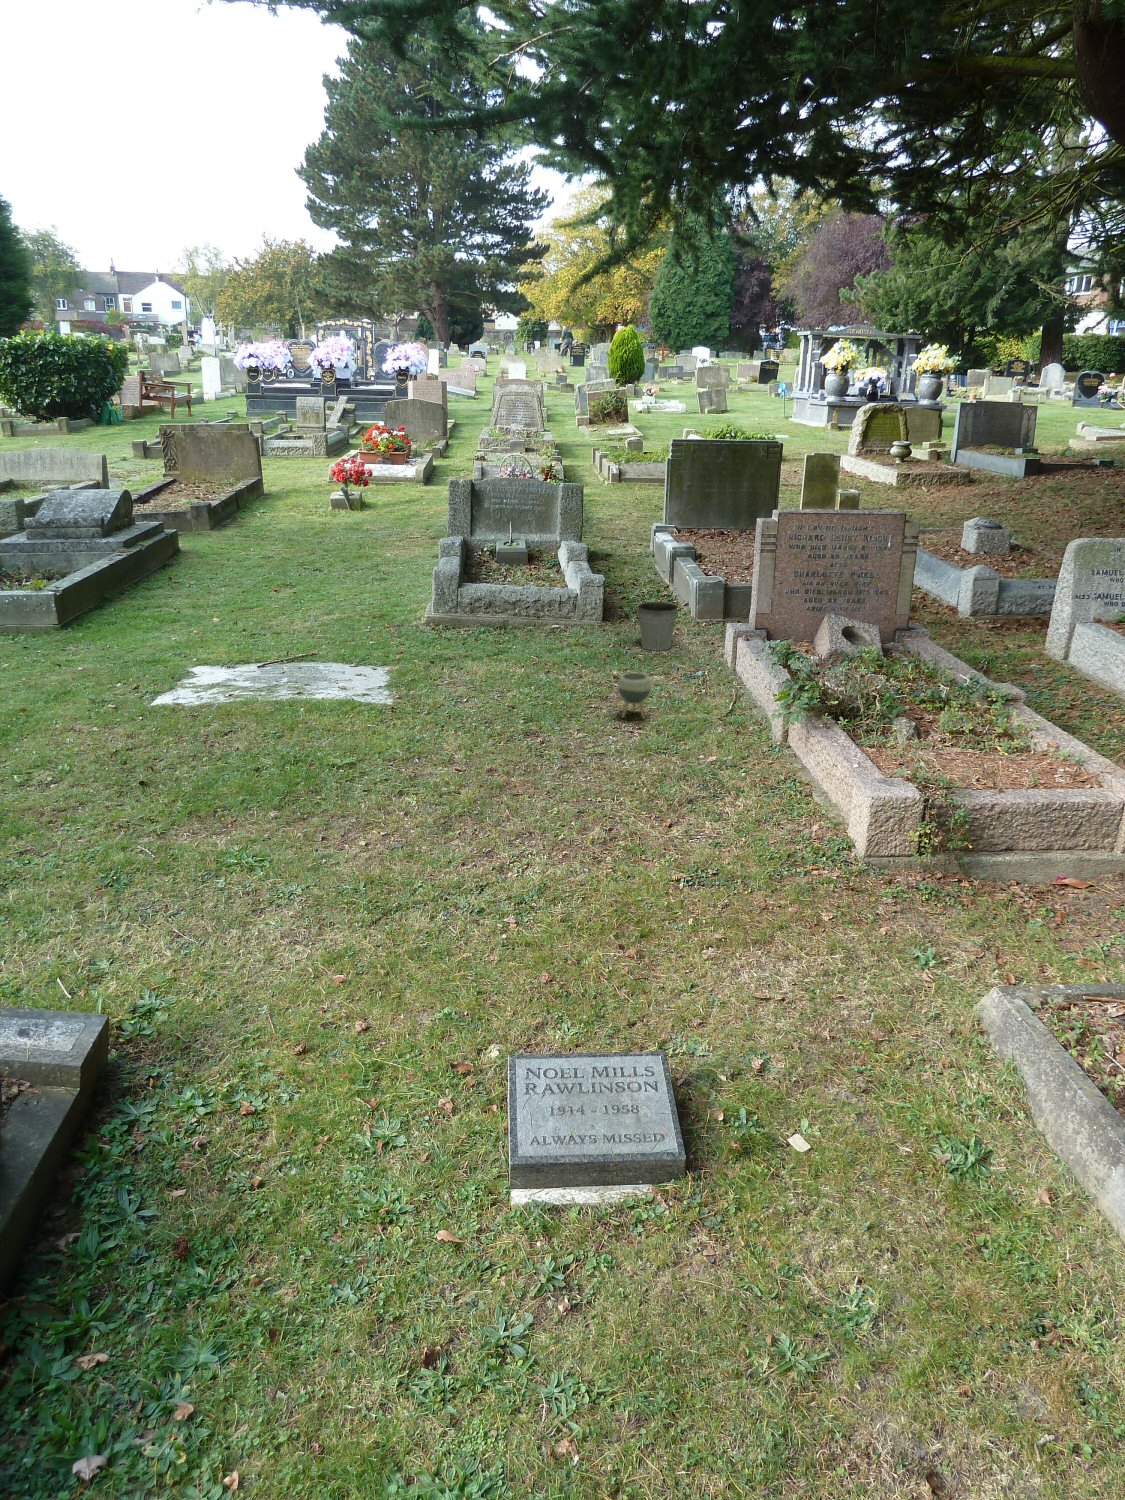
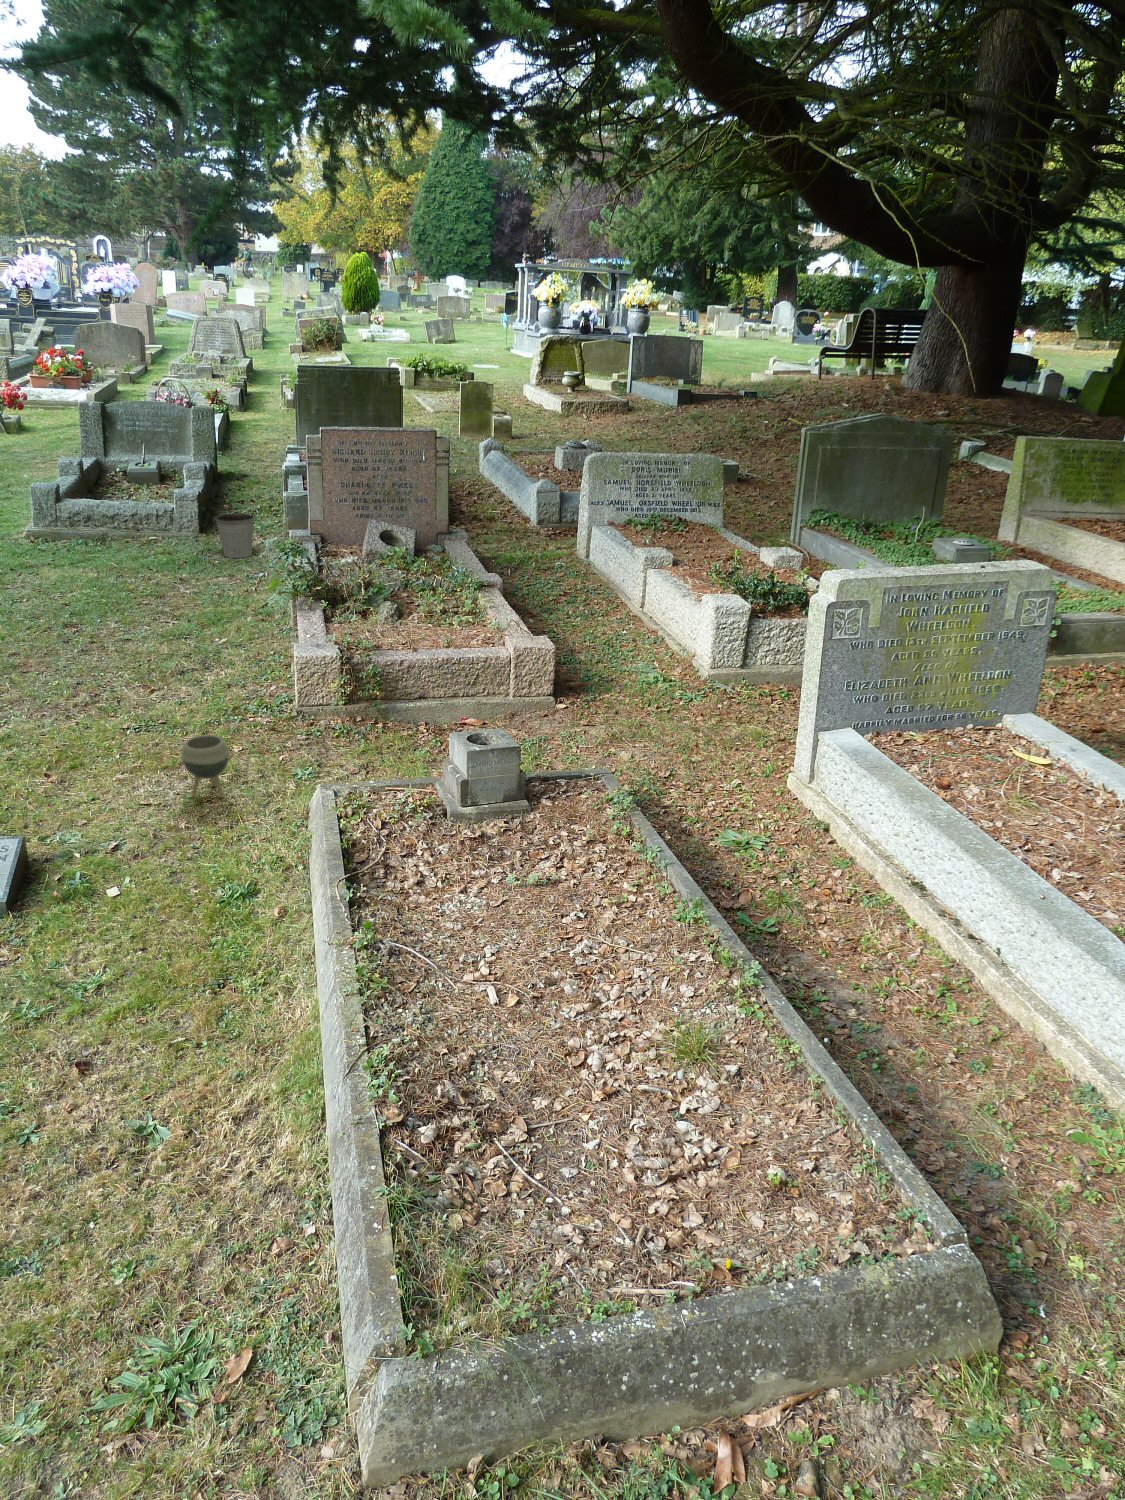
planter: present [618,673,651,719] -> present [181,735,229,797]

